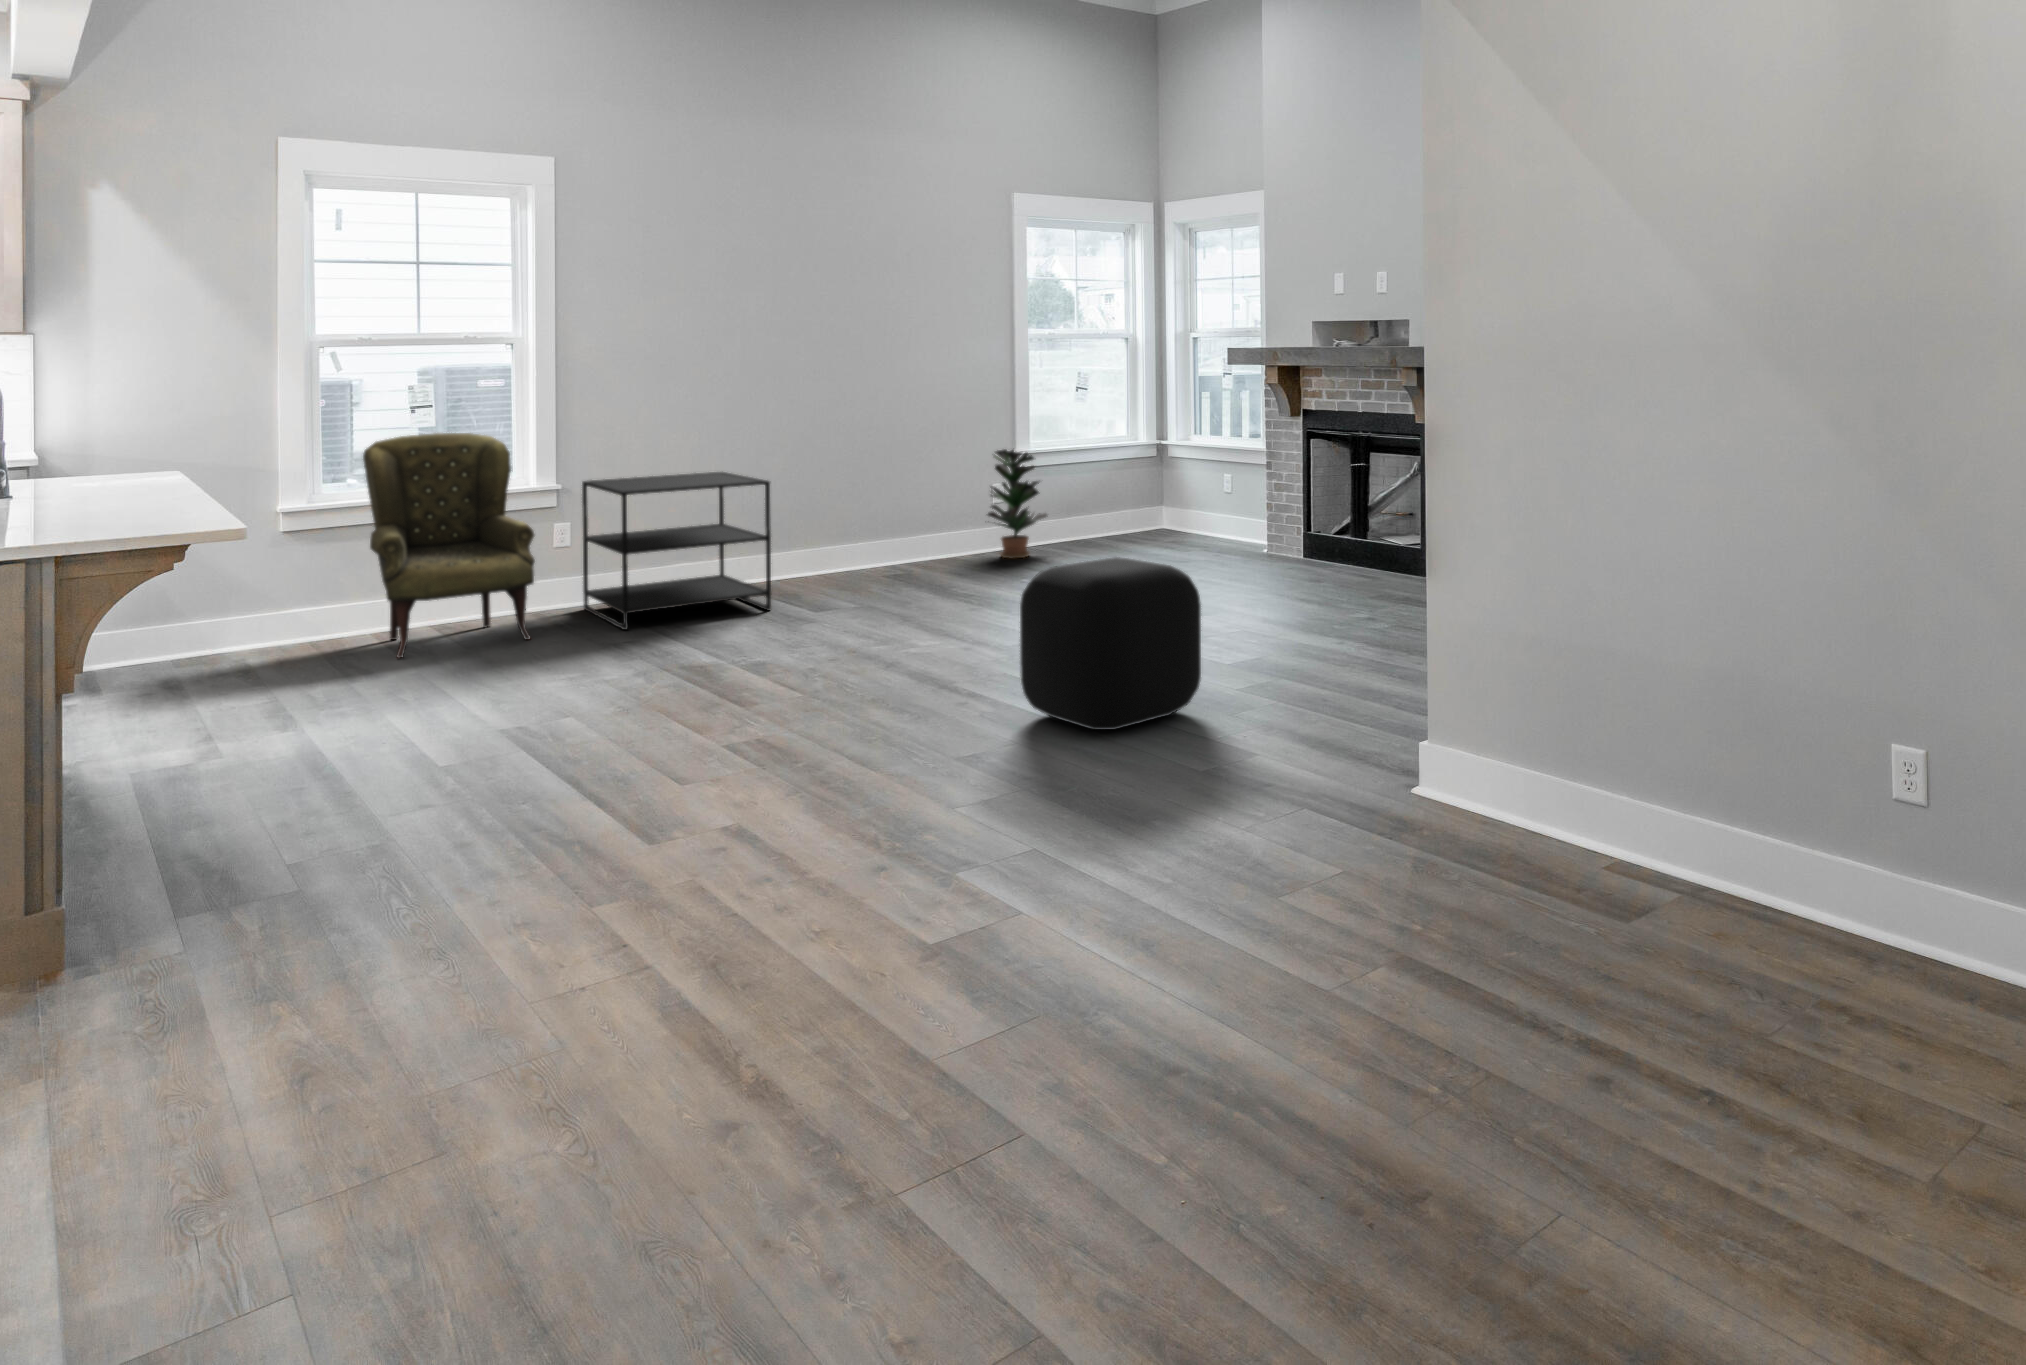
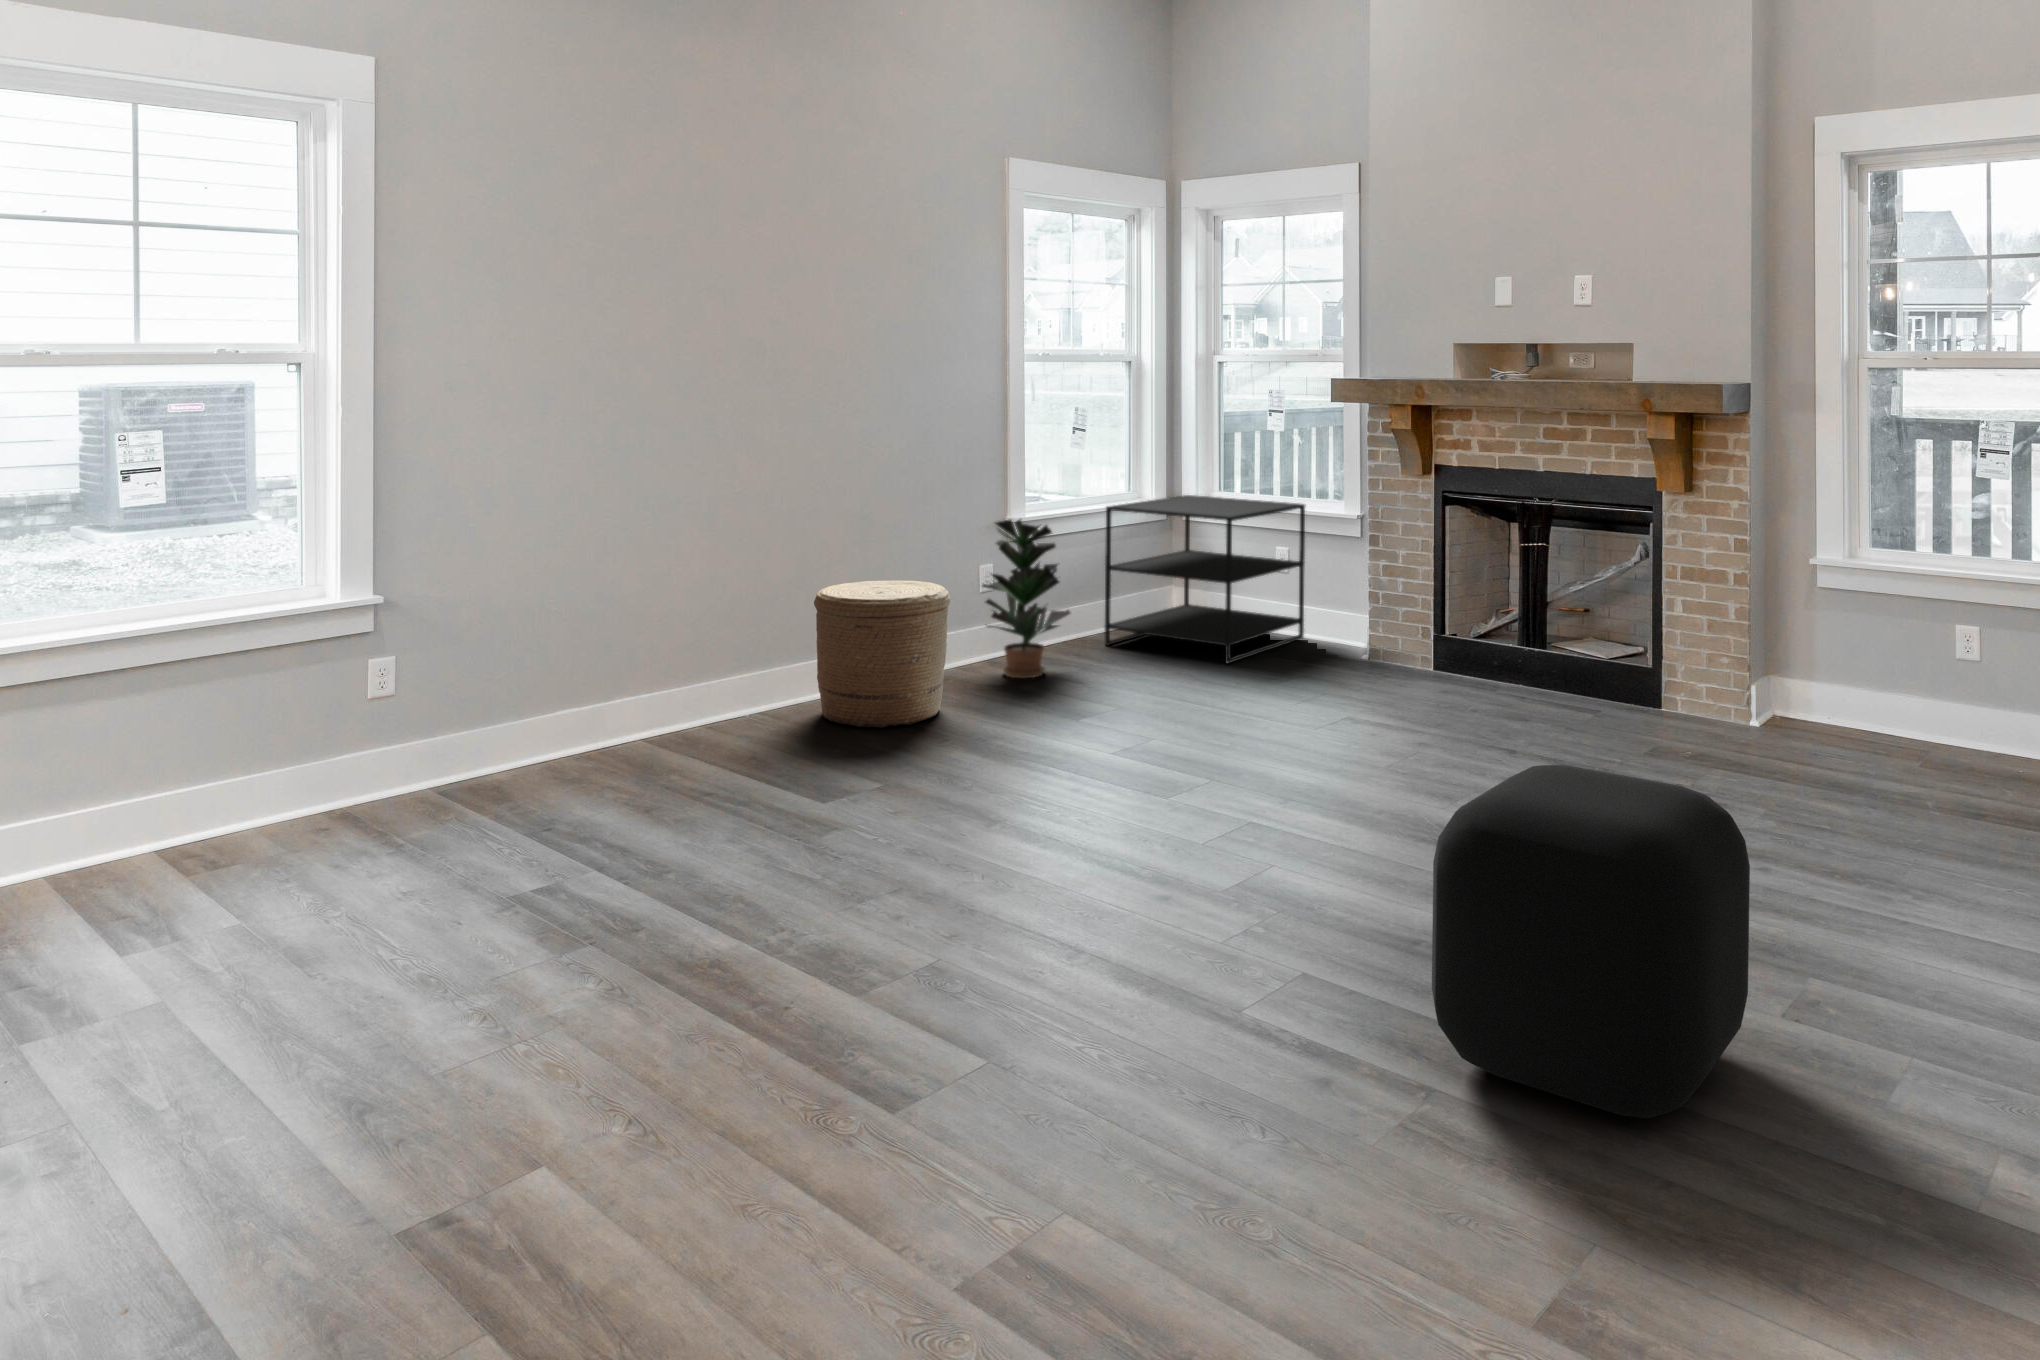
armchair: present [363,433,535,658] -> none [33,519,362,954]
side table: present [582,472,771,630] -> present [1105,495,1305,663]
woven basket: none [851,488,942,581] -> present [814,580,950,728]

